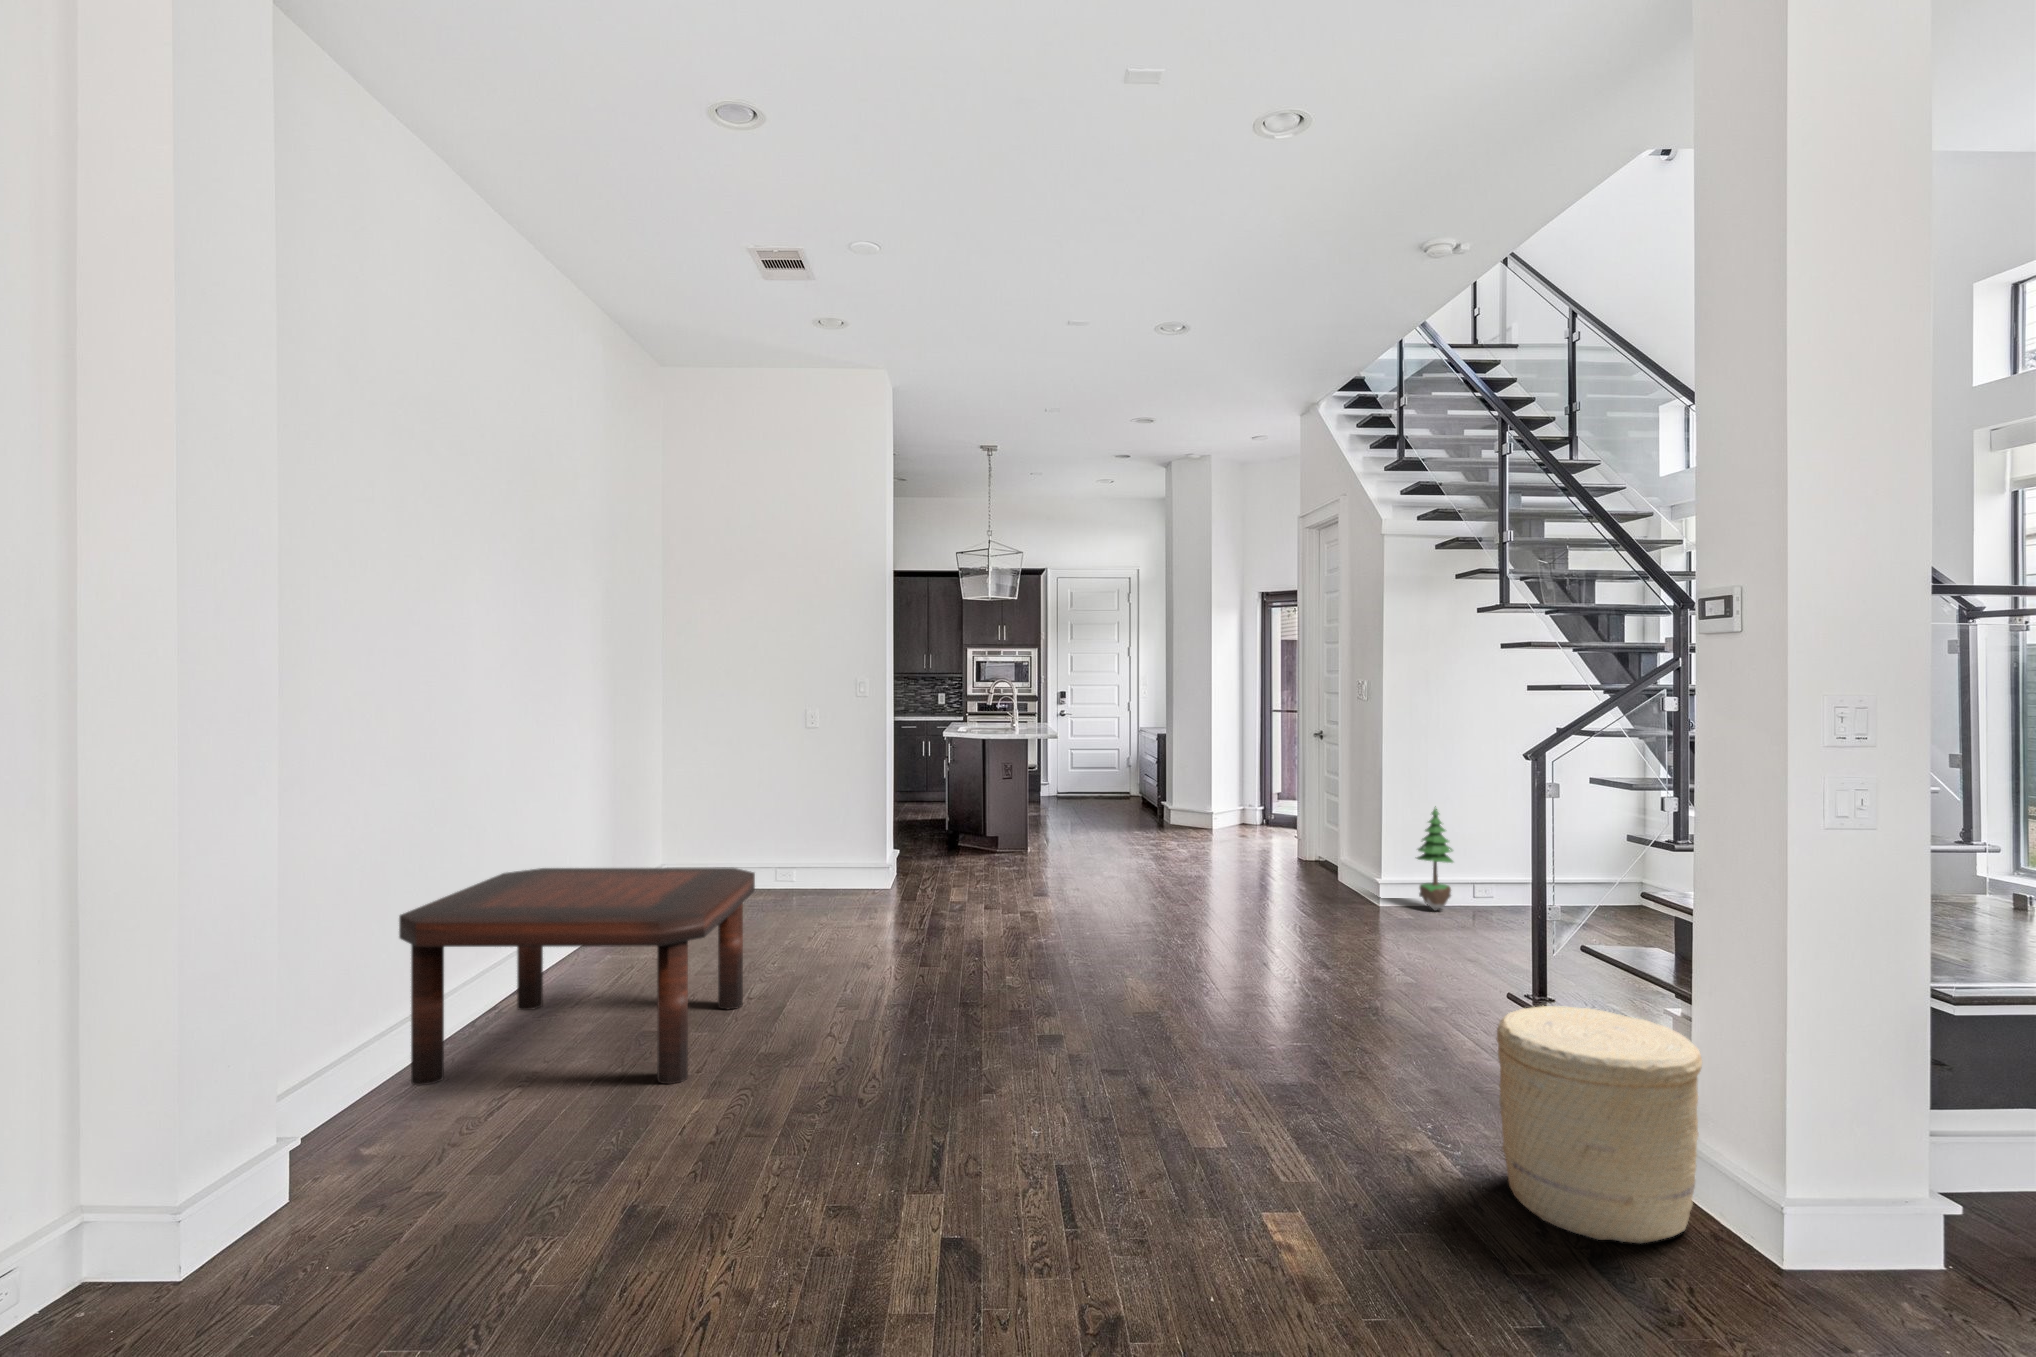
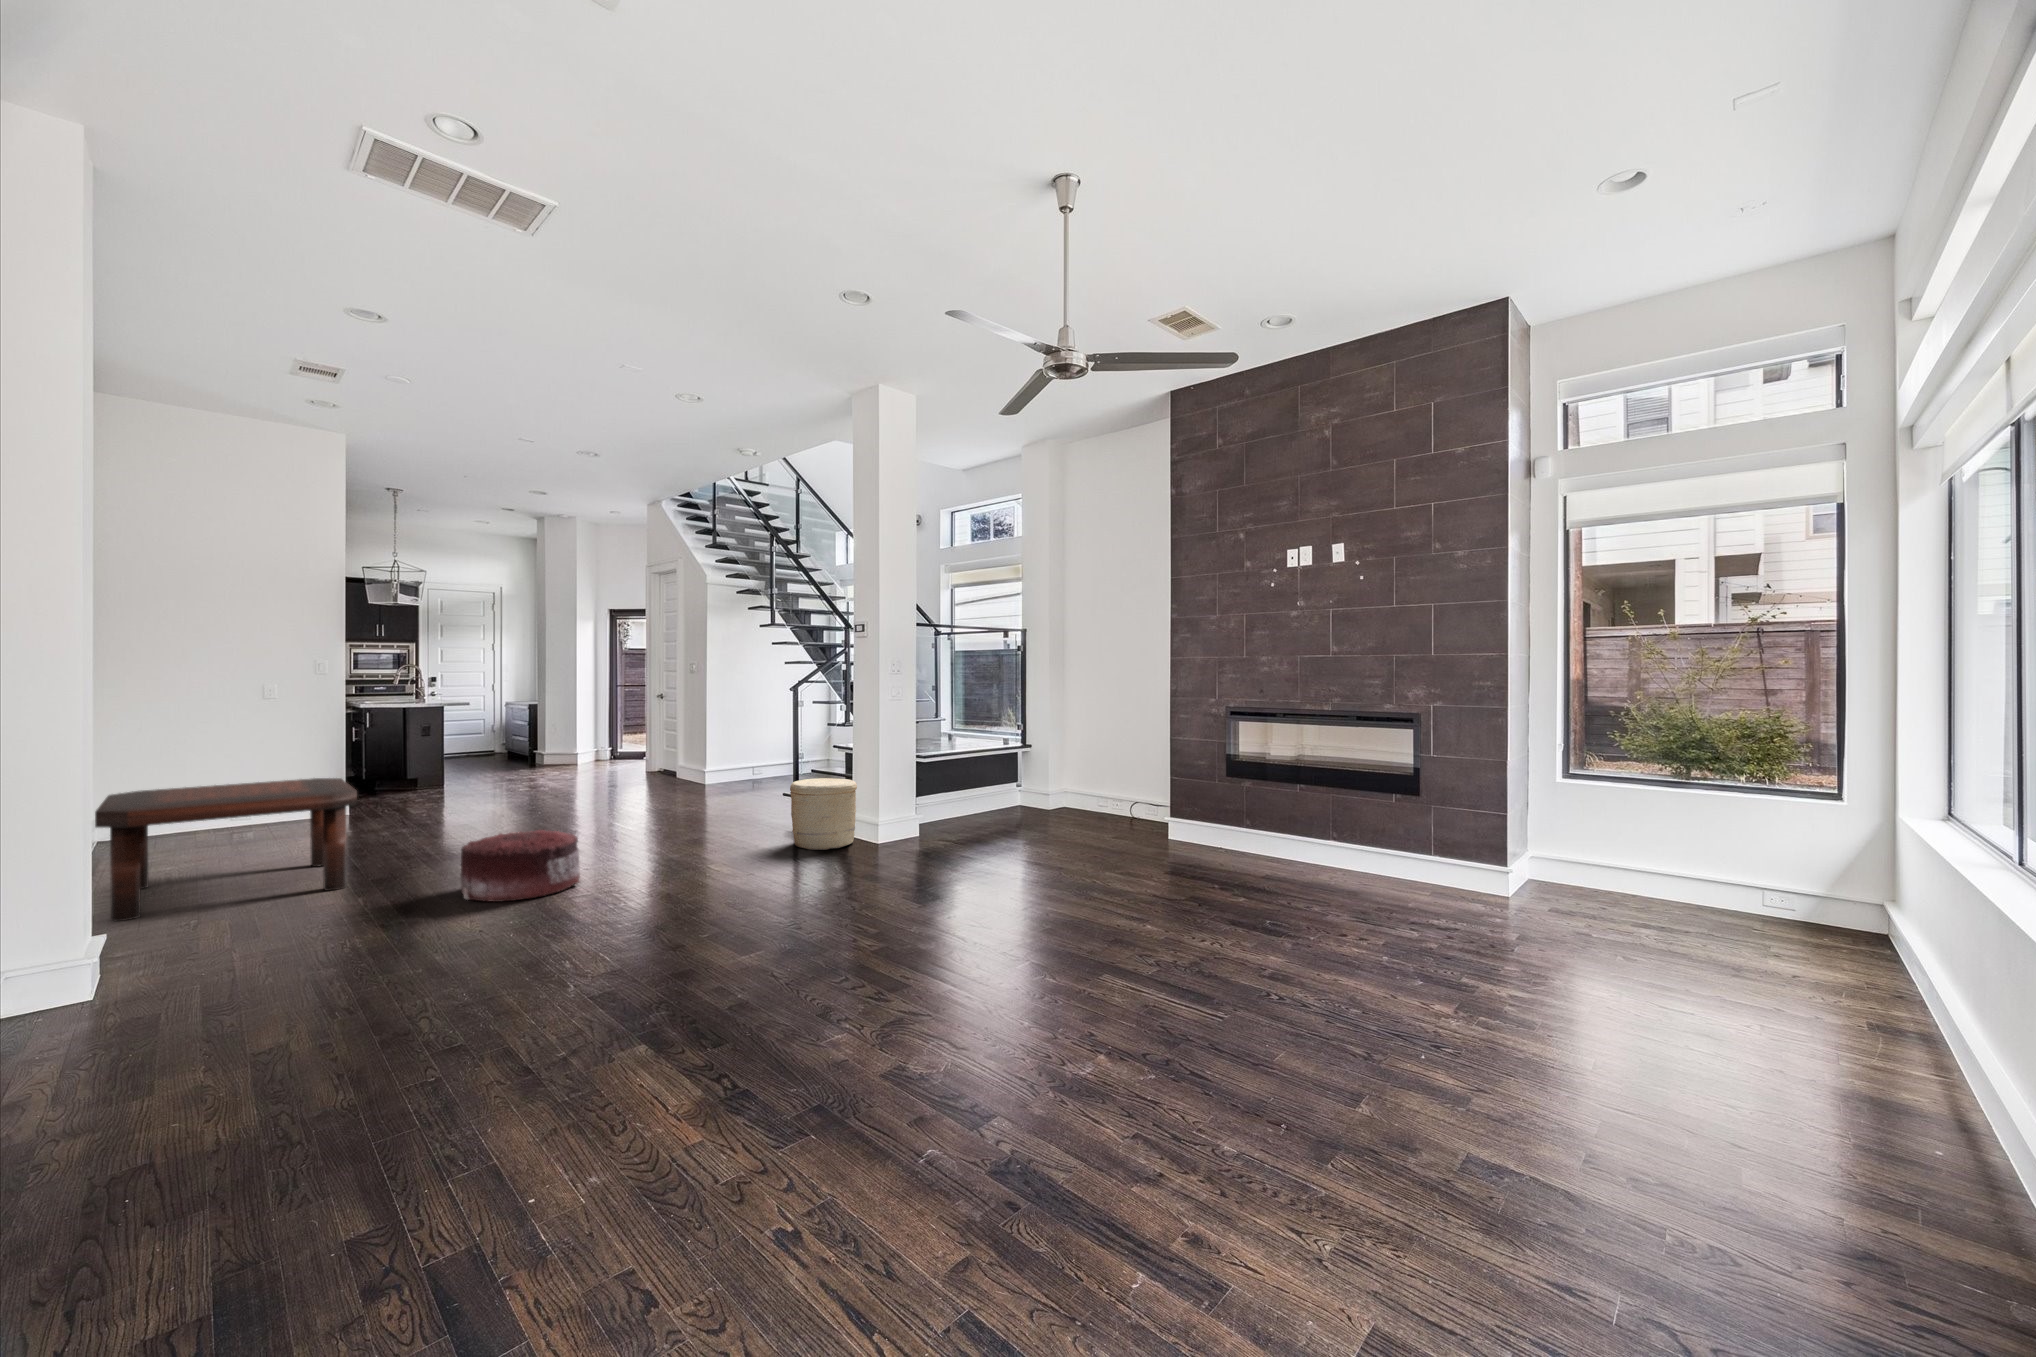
potted tree: present [1417,806,1453,911] -> none [724,729,745,784]
pouf: none [759,1042,982,1235] -> present [461,830,580,902]

